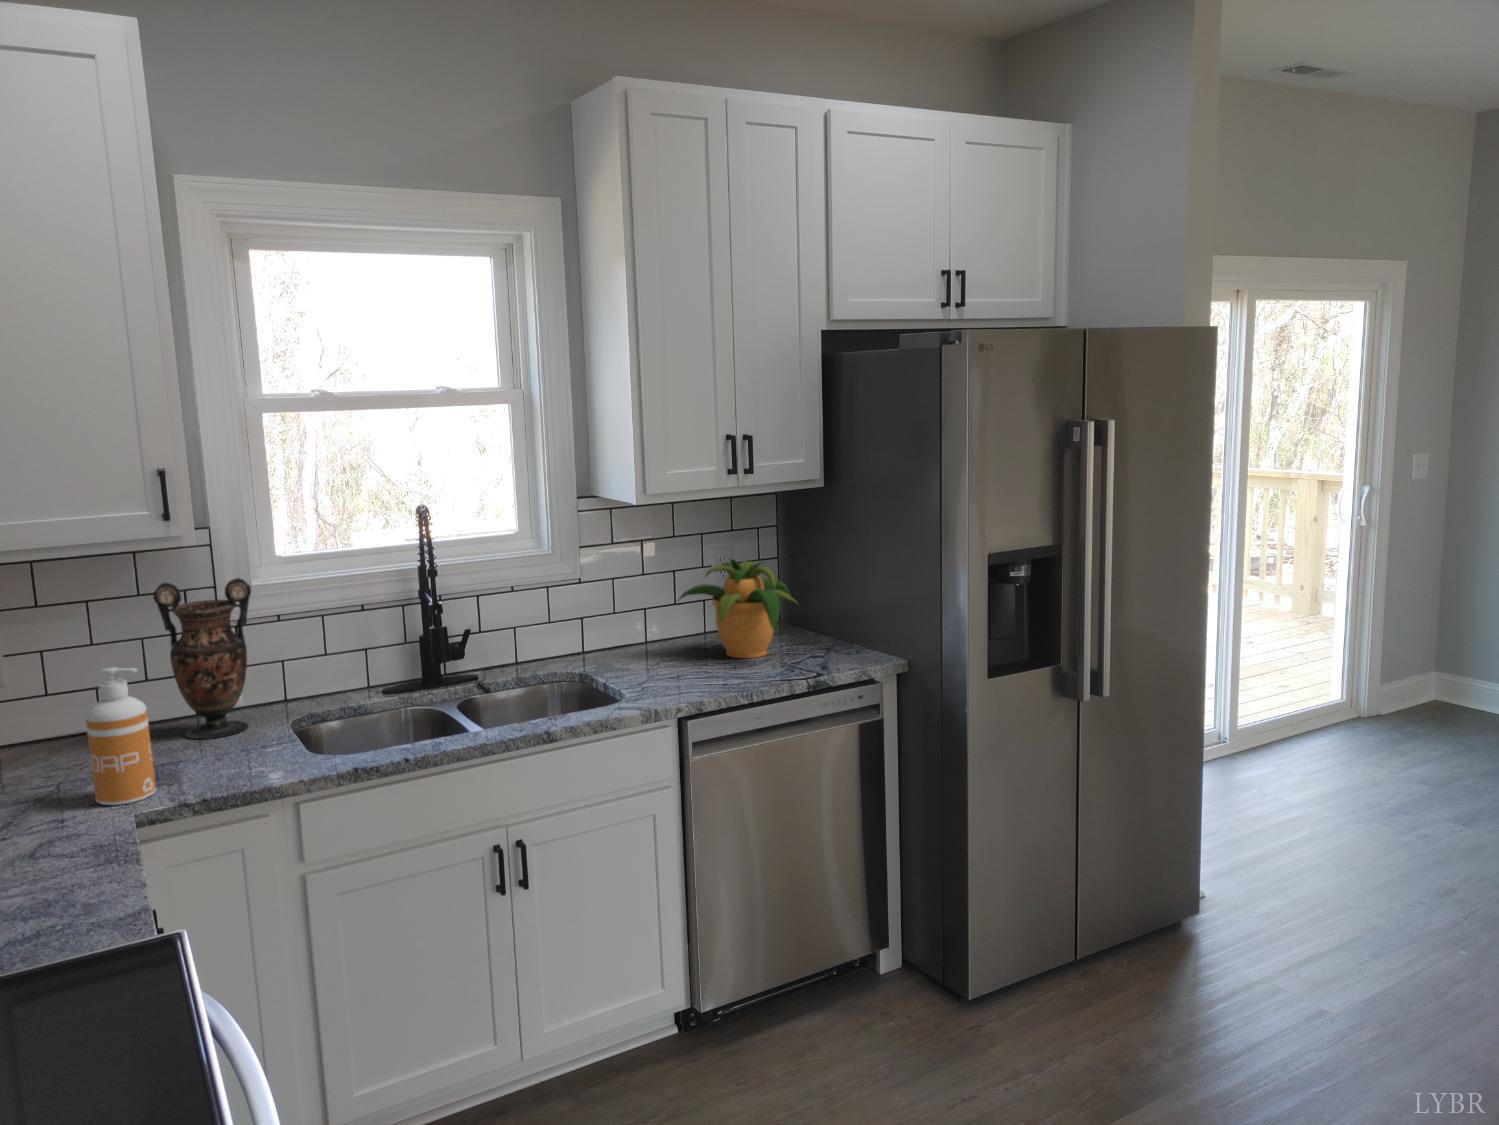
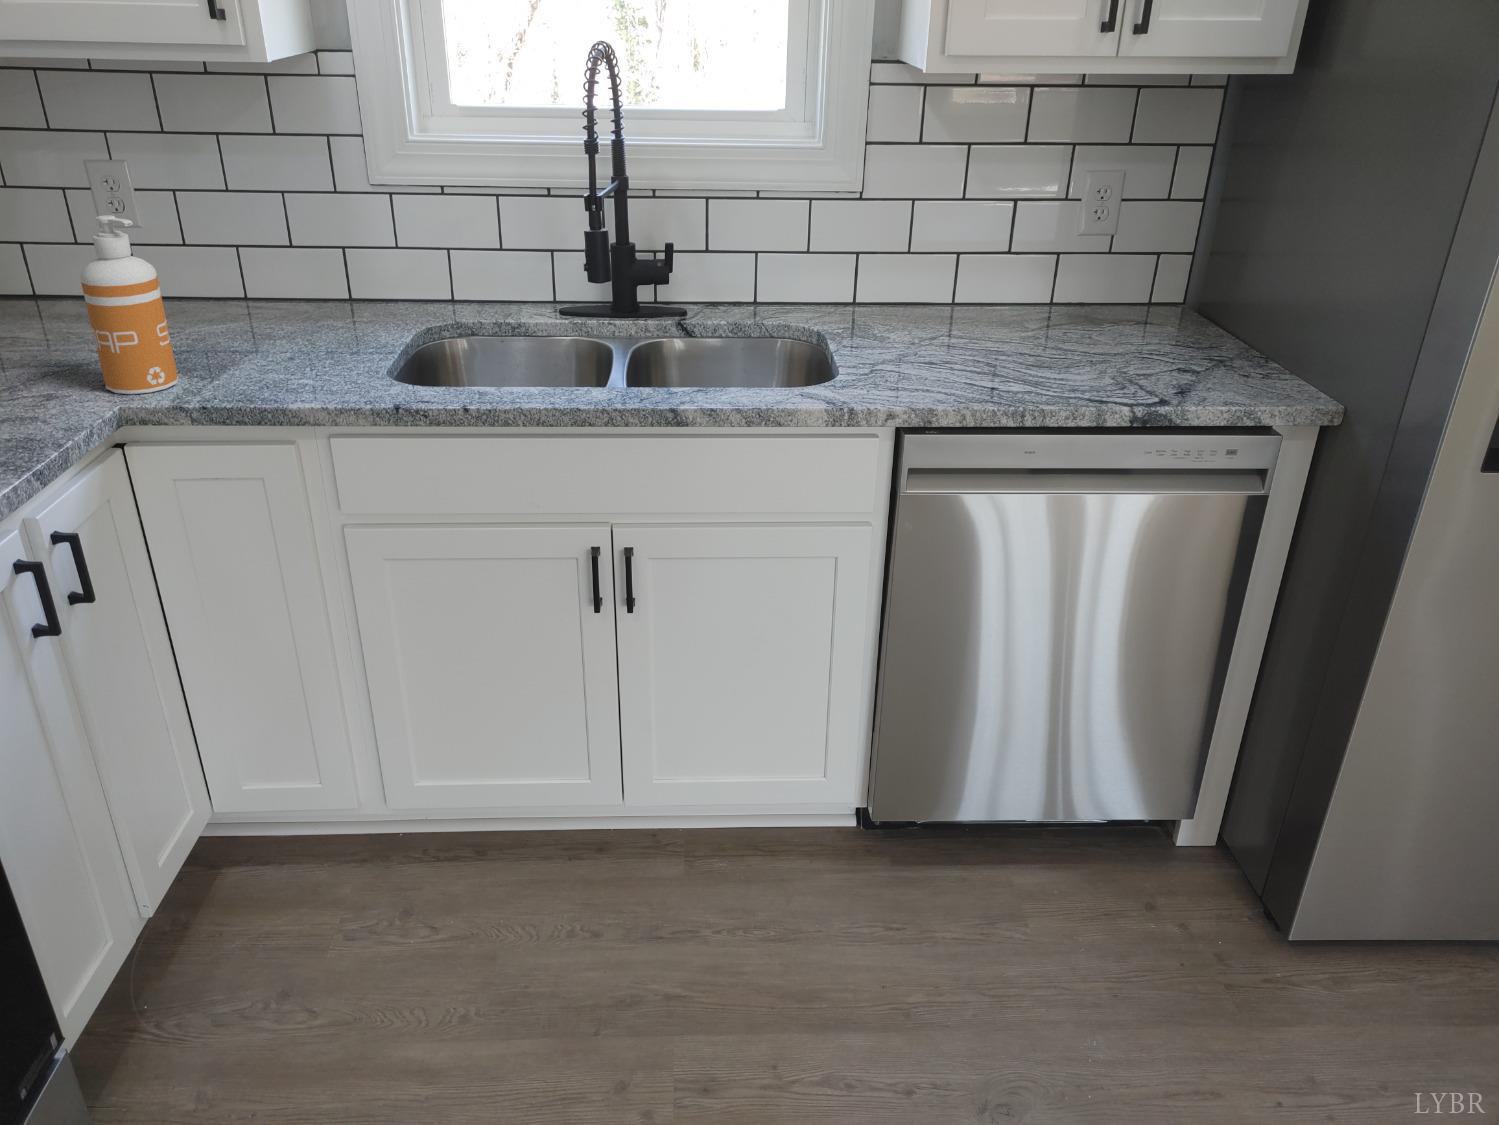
potted plant: present [679,559,796,658] -> none [984,184,1182,355]
vase: present [153,578,251,739] -> none [267,120,383,333]

